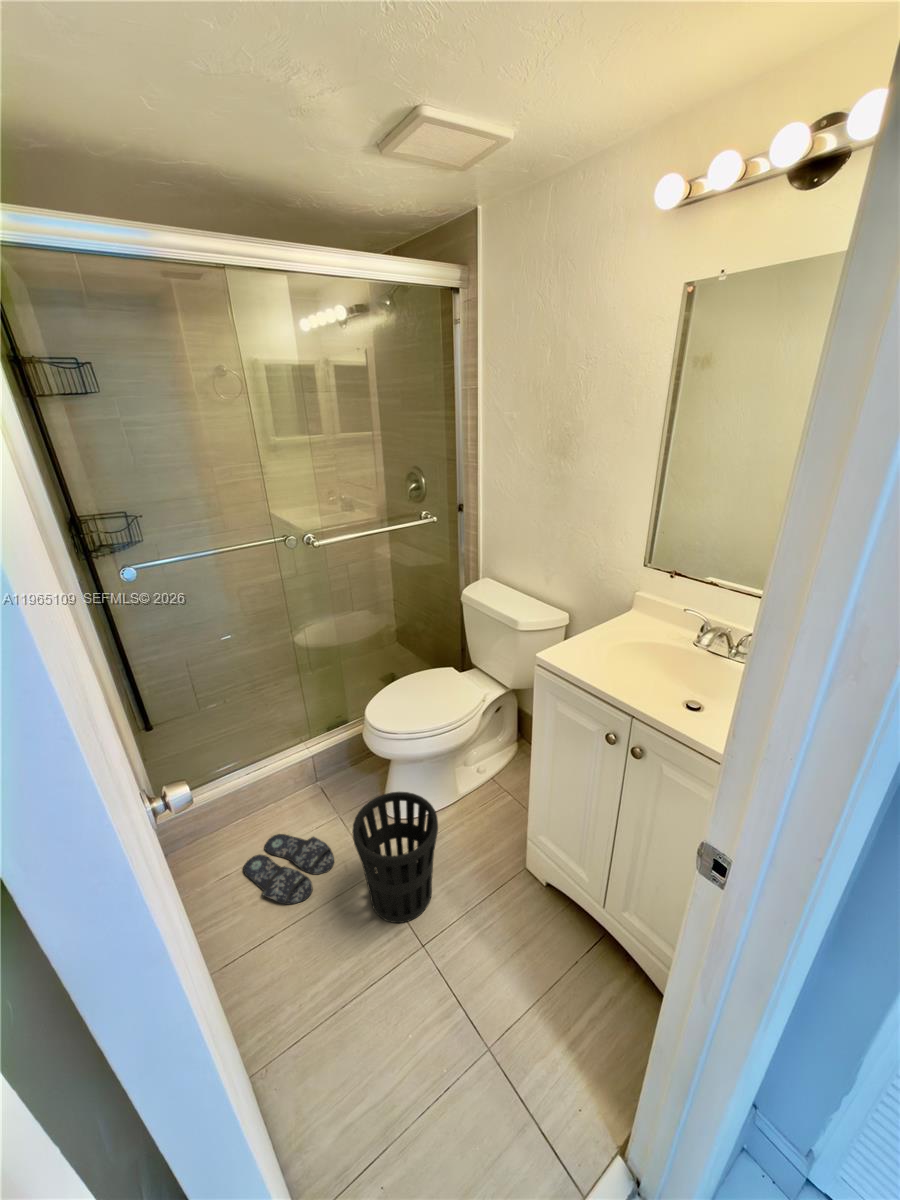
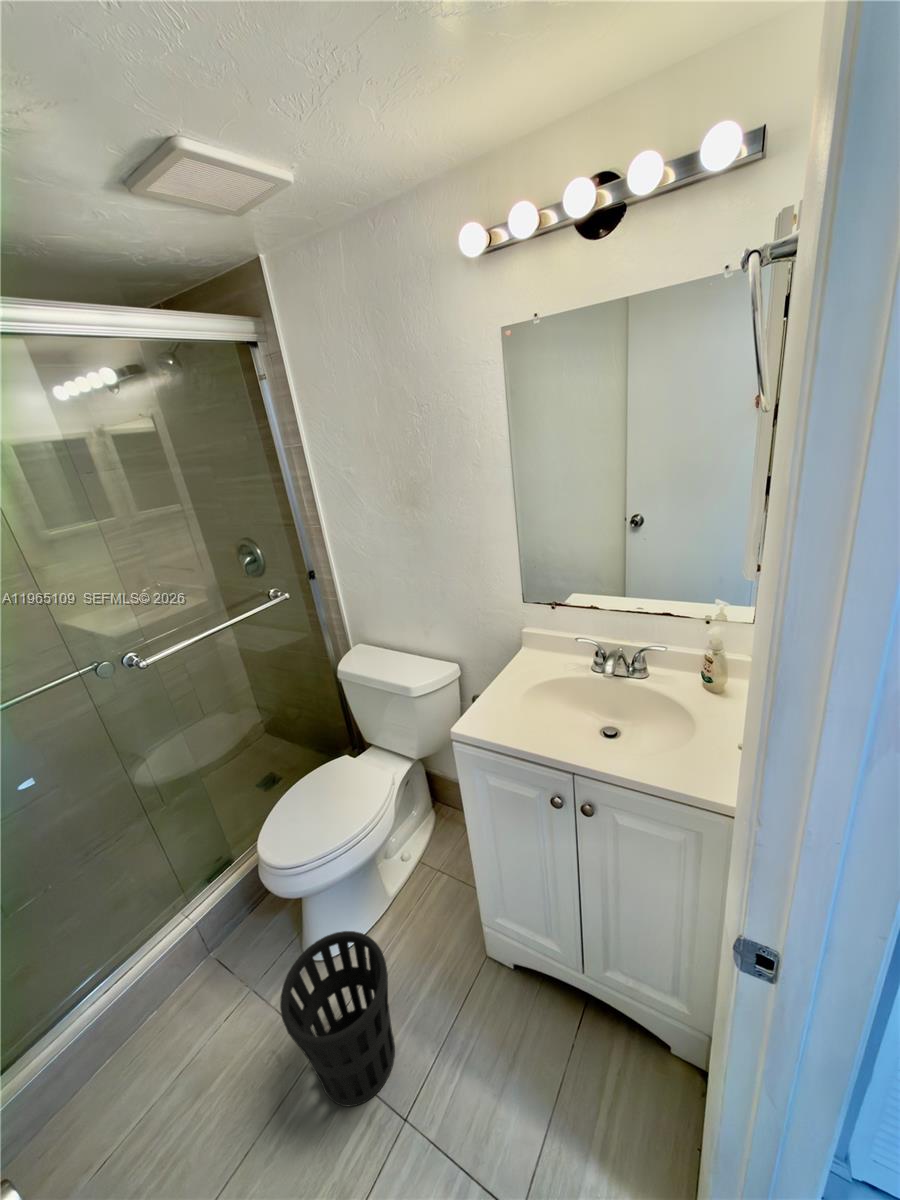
slippers: present [243,834,334,905] -> none [132,1033,261,1157]

